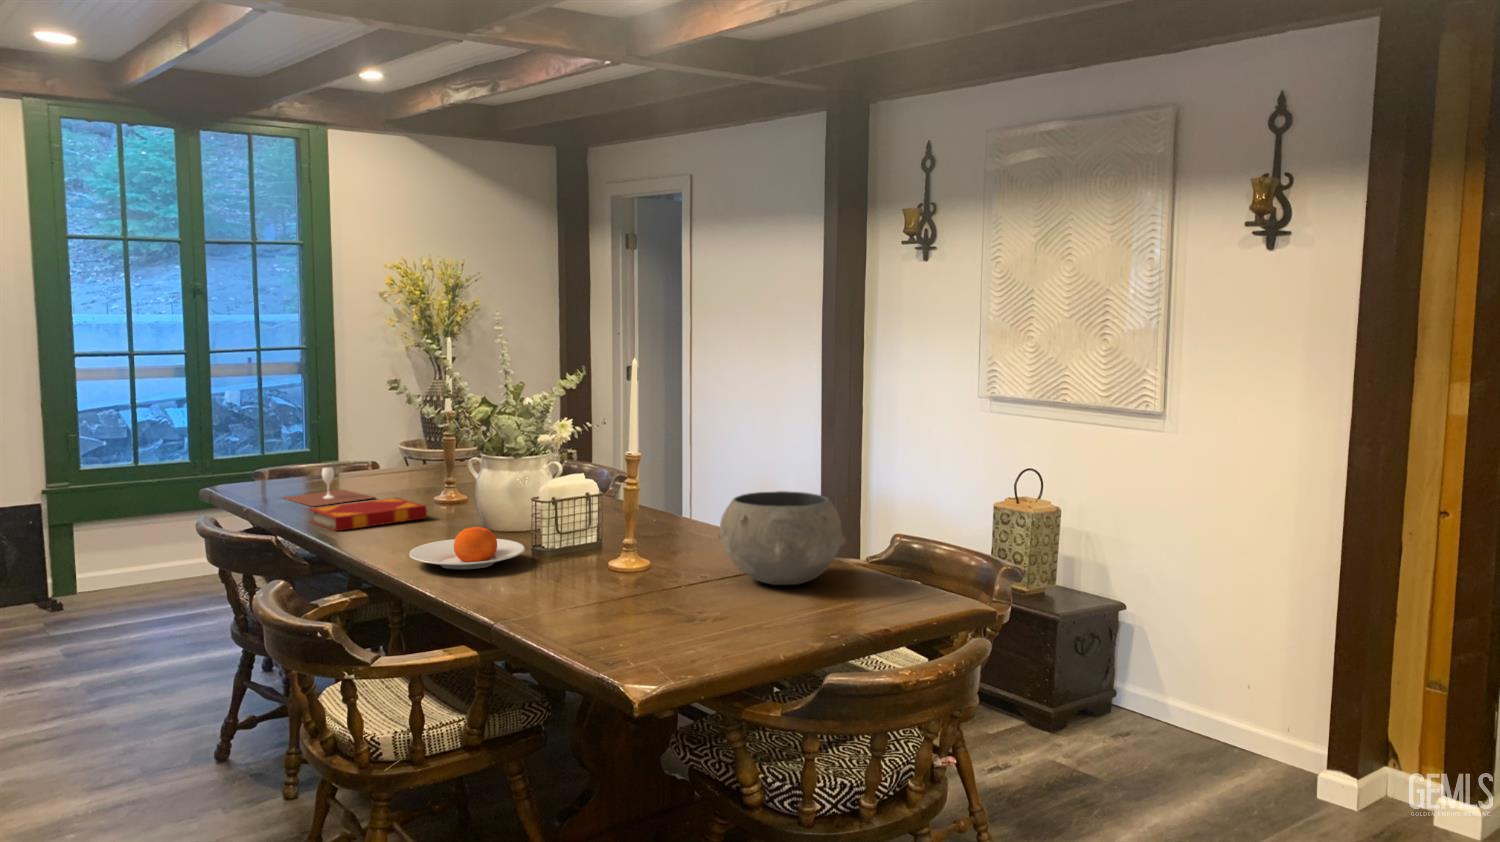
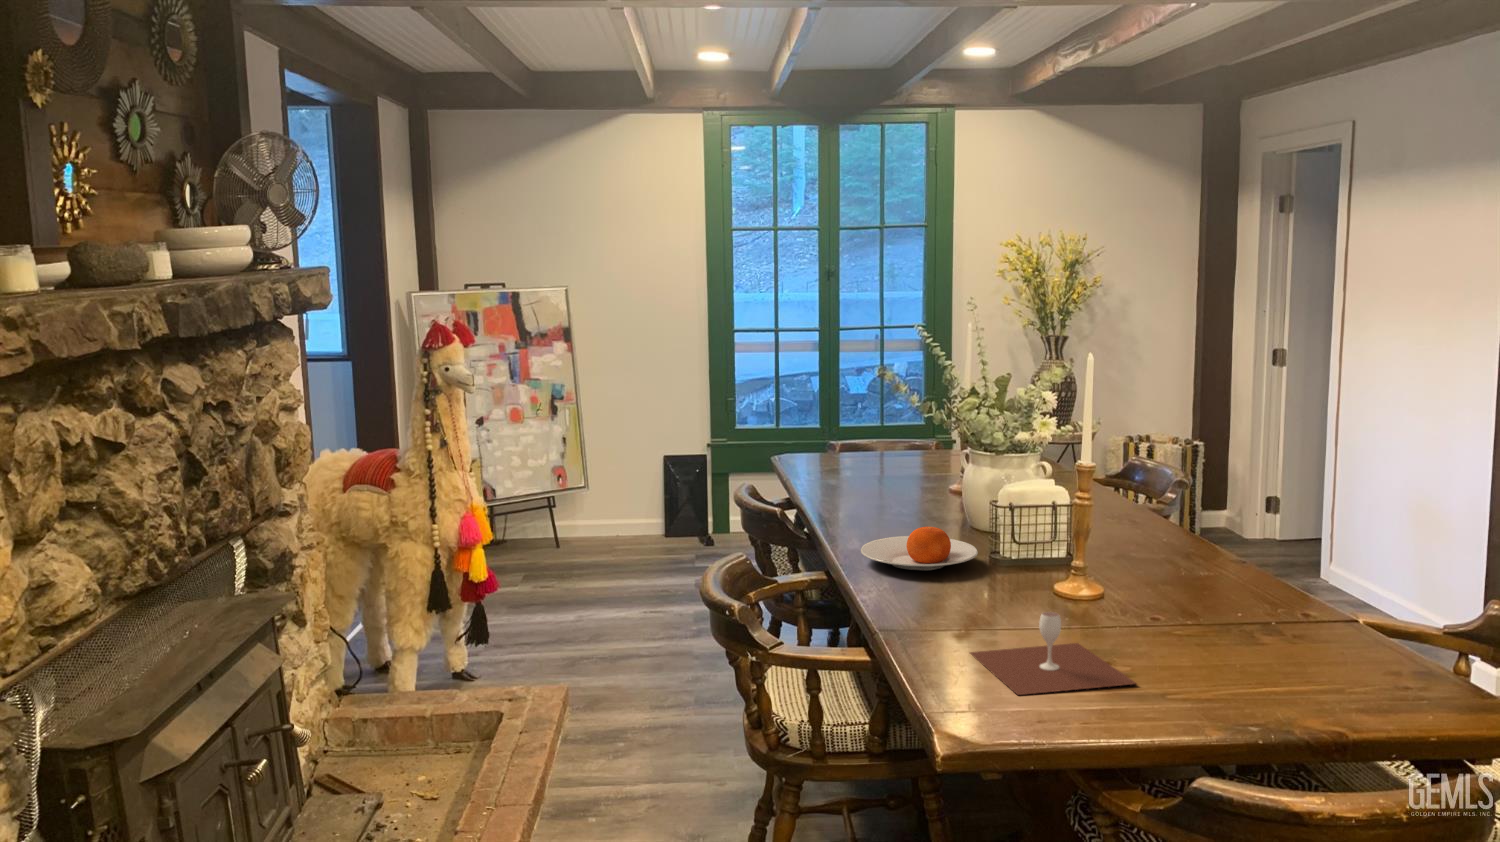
wine glass: present [284,467,374,506] -> present [970,612,1136,695]
ceramic bowl: present [718,491,846,585] -> none [1172,525,1342,647]
hardback book: present [309,498,427,531] -> none [825,484,930,513]

